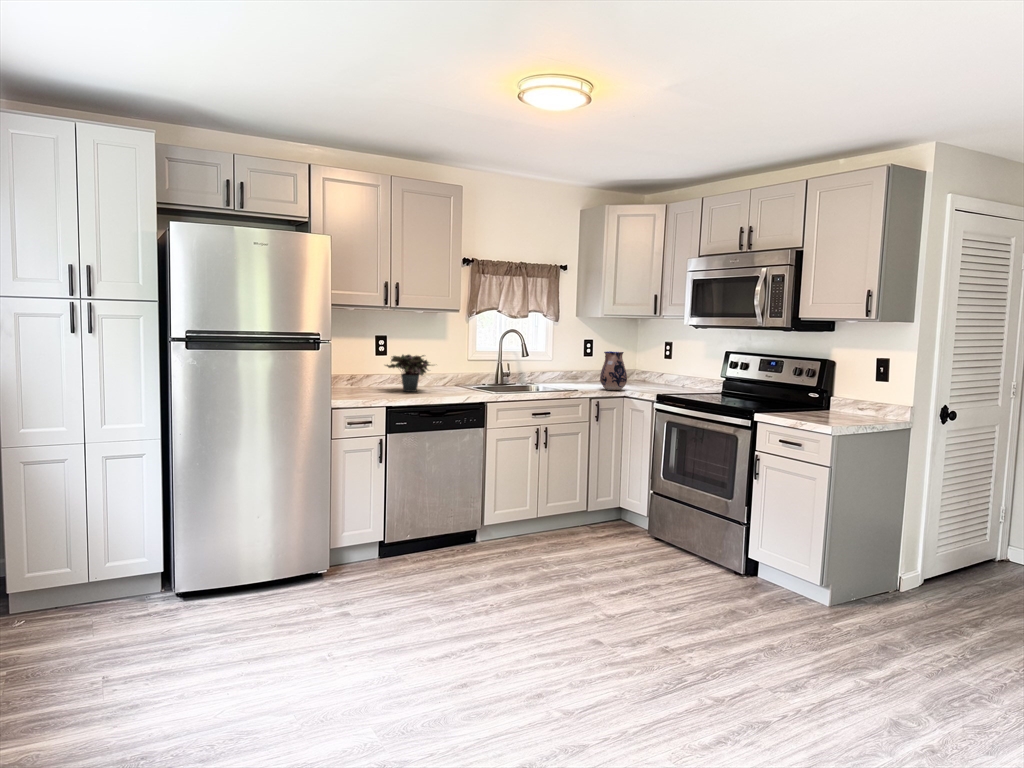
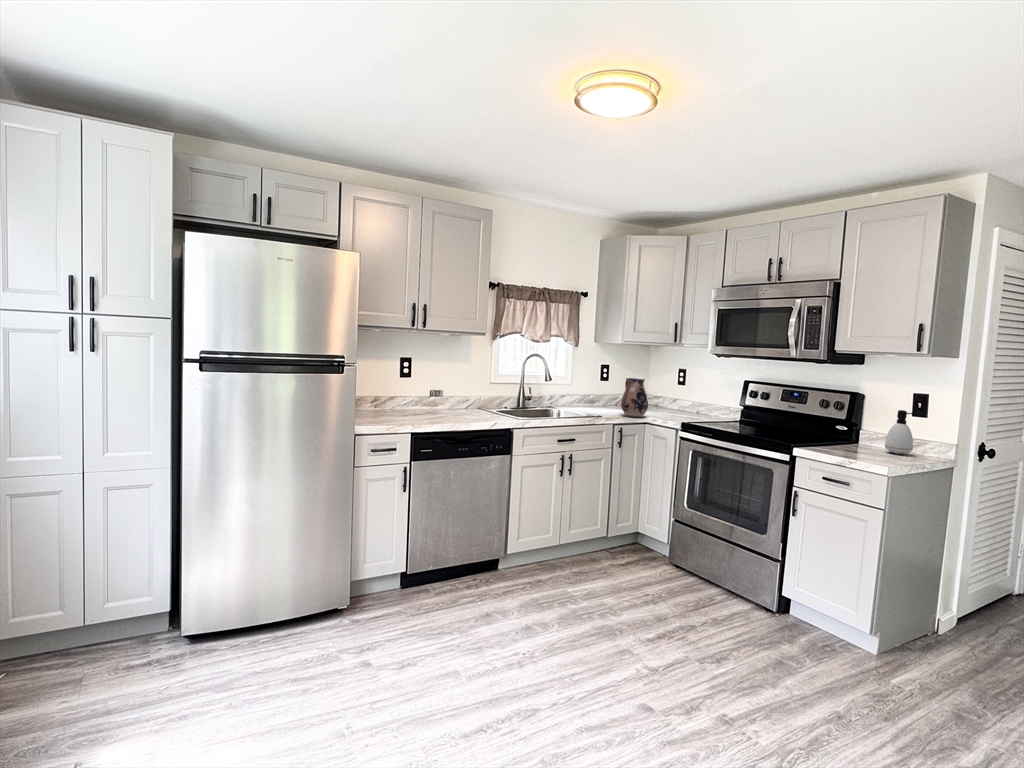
potted plant: present [385,355,430,392] -> none [409,378,463,416]
soap dispenser: none [844,374,873,416] -> present [885,410,917,454]

